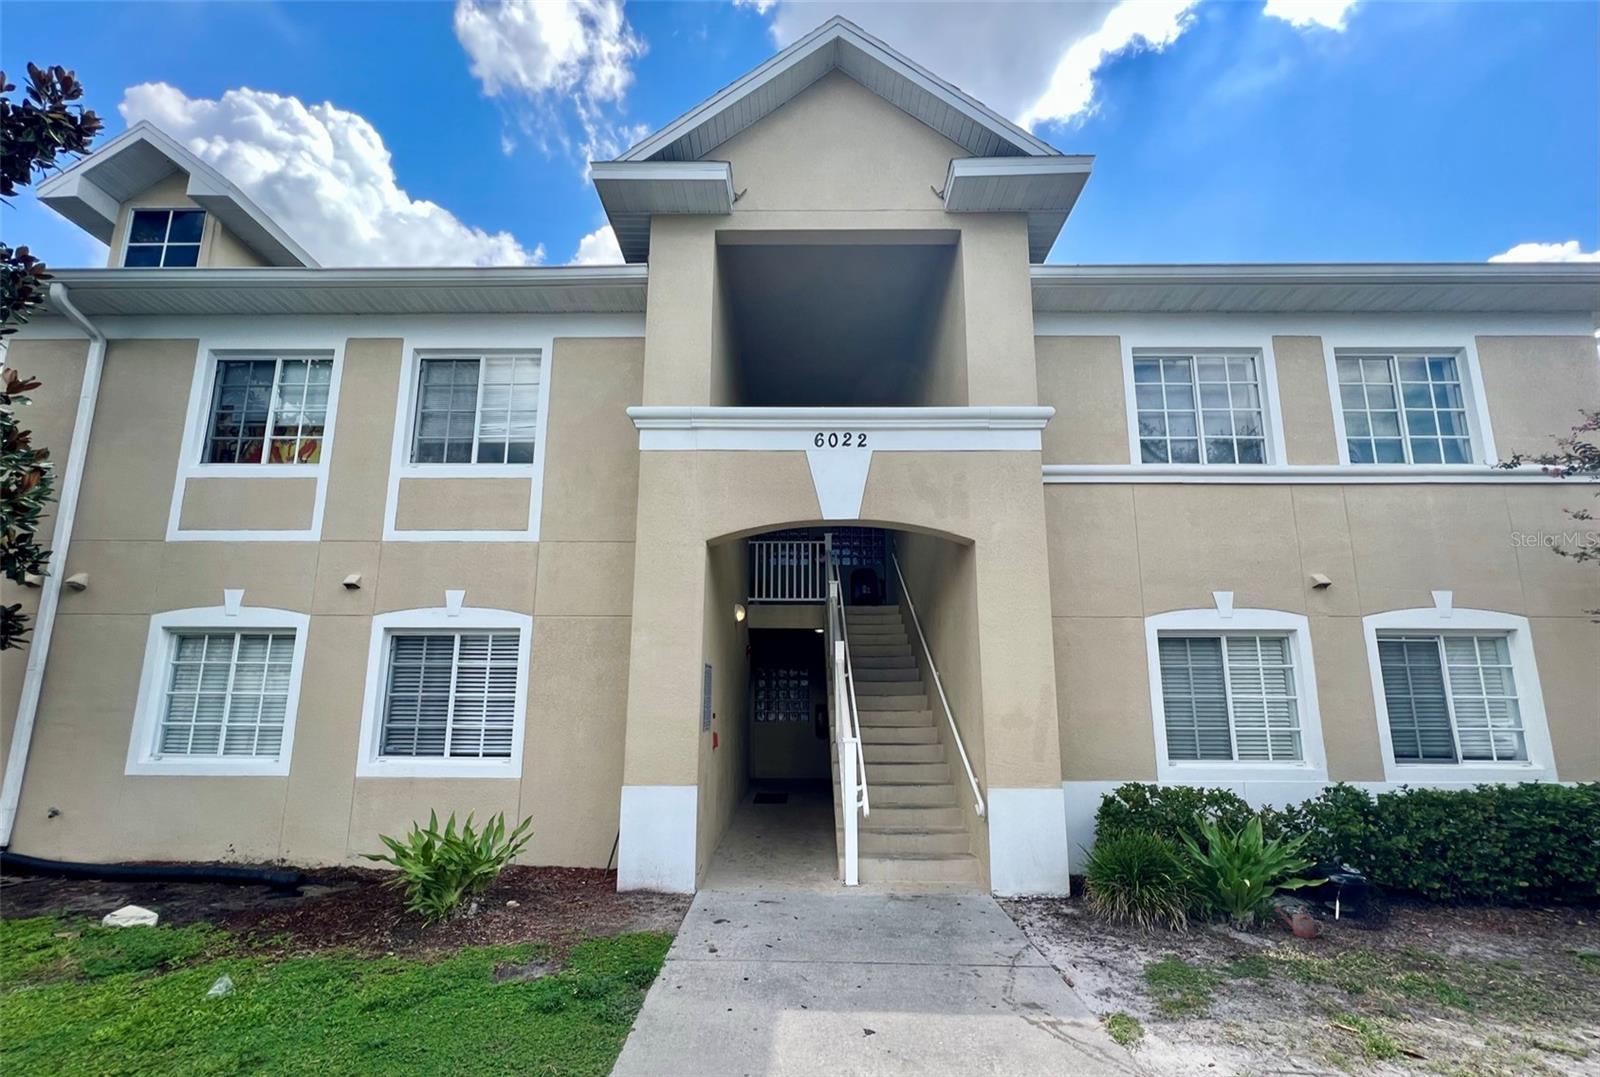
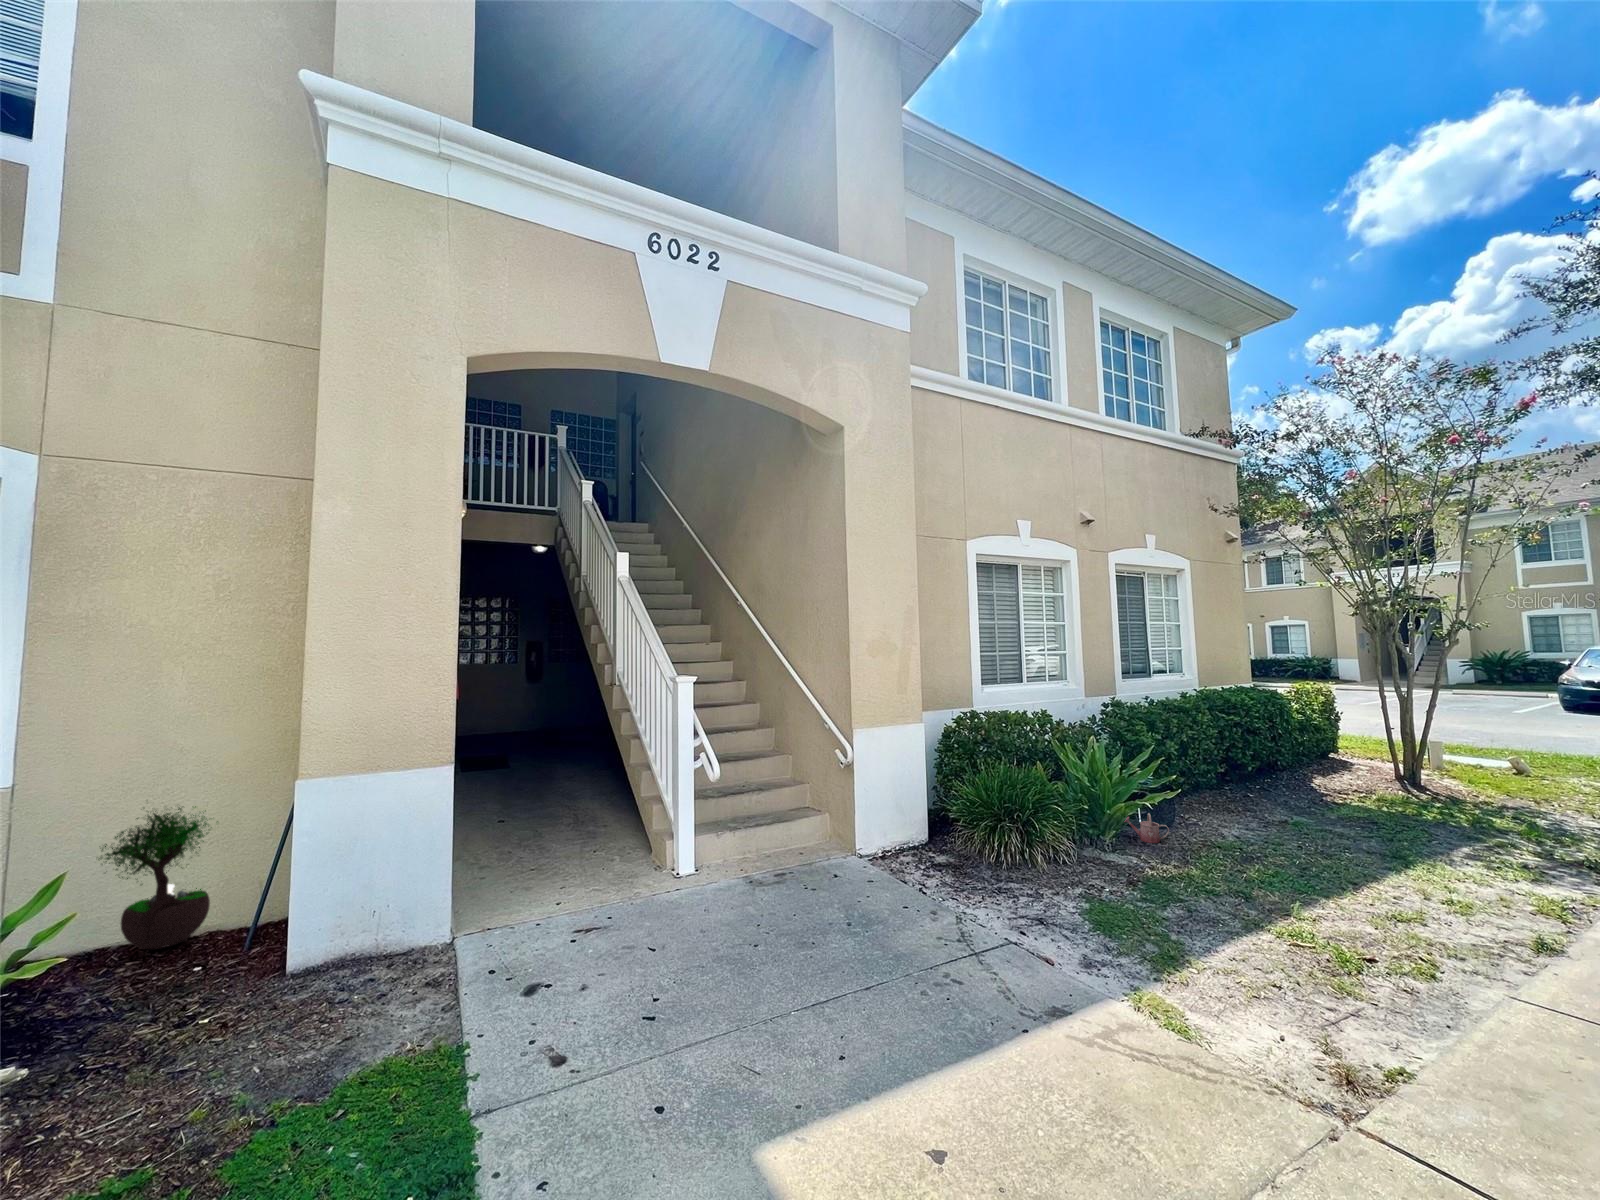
potted tree: none [548,786,597,869] -> present [98,806,212,949]

